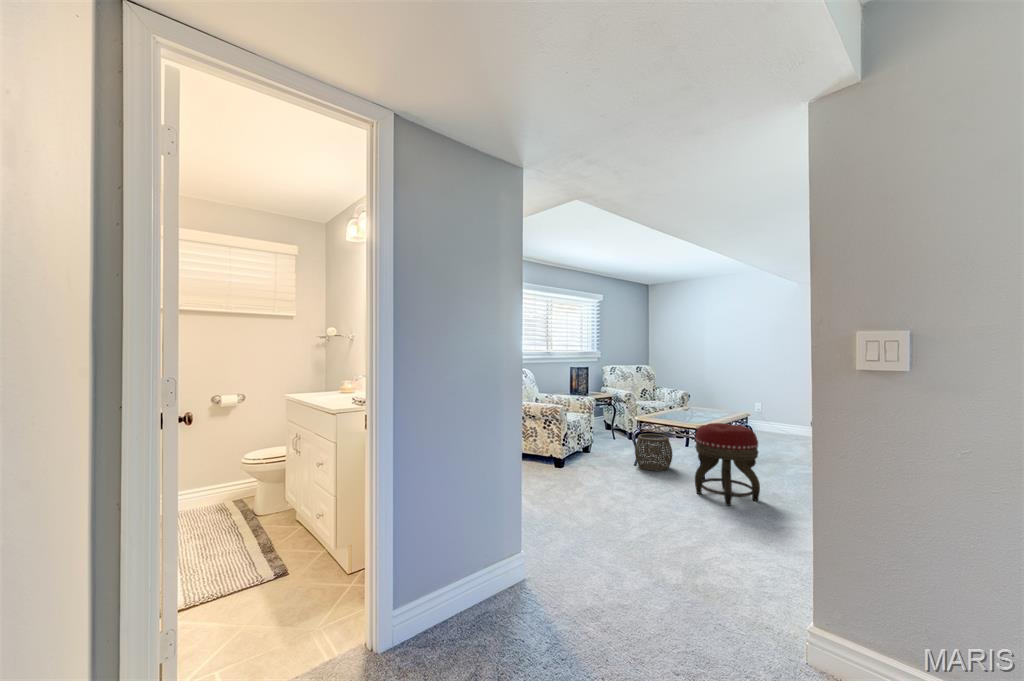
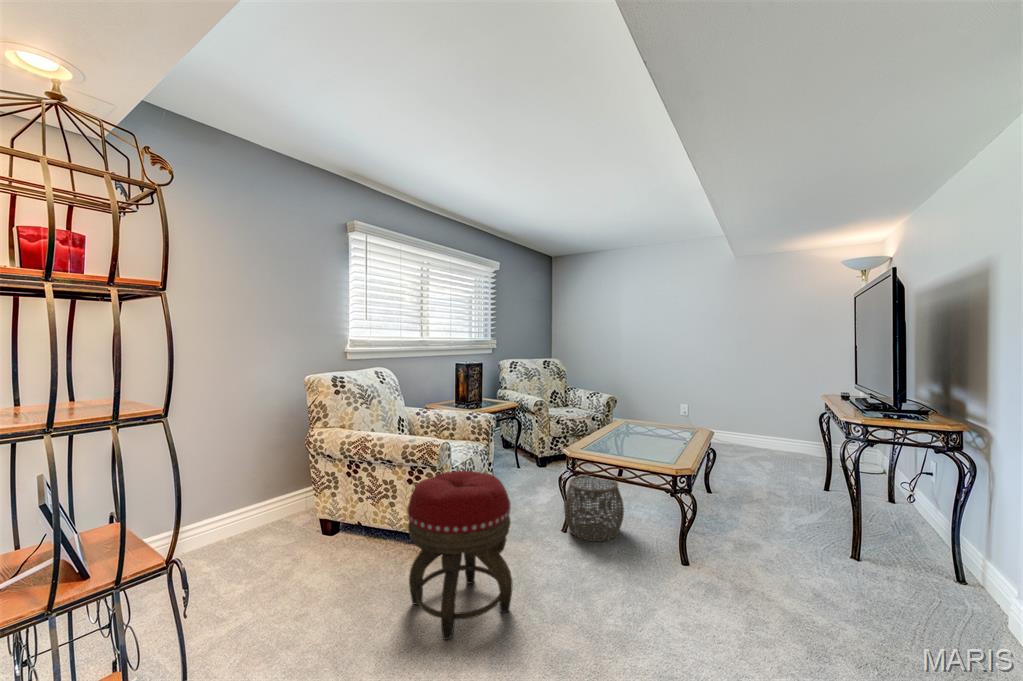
footstool: present [695,423,760,506] -> present [408,471,512,640]

